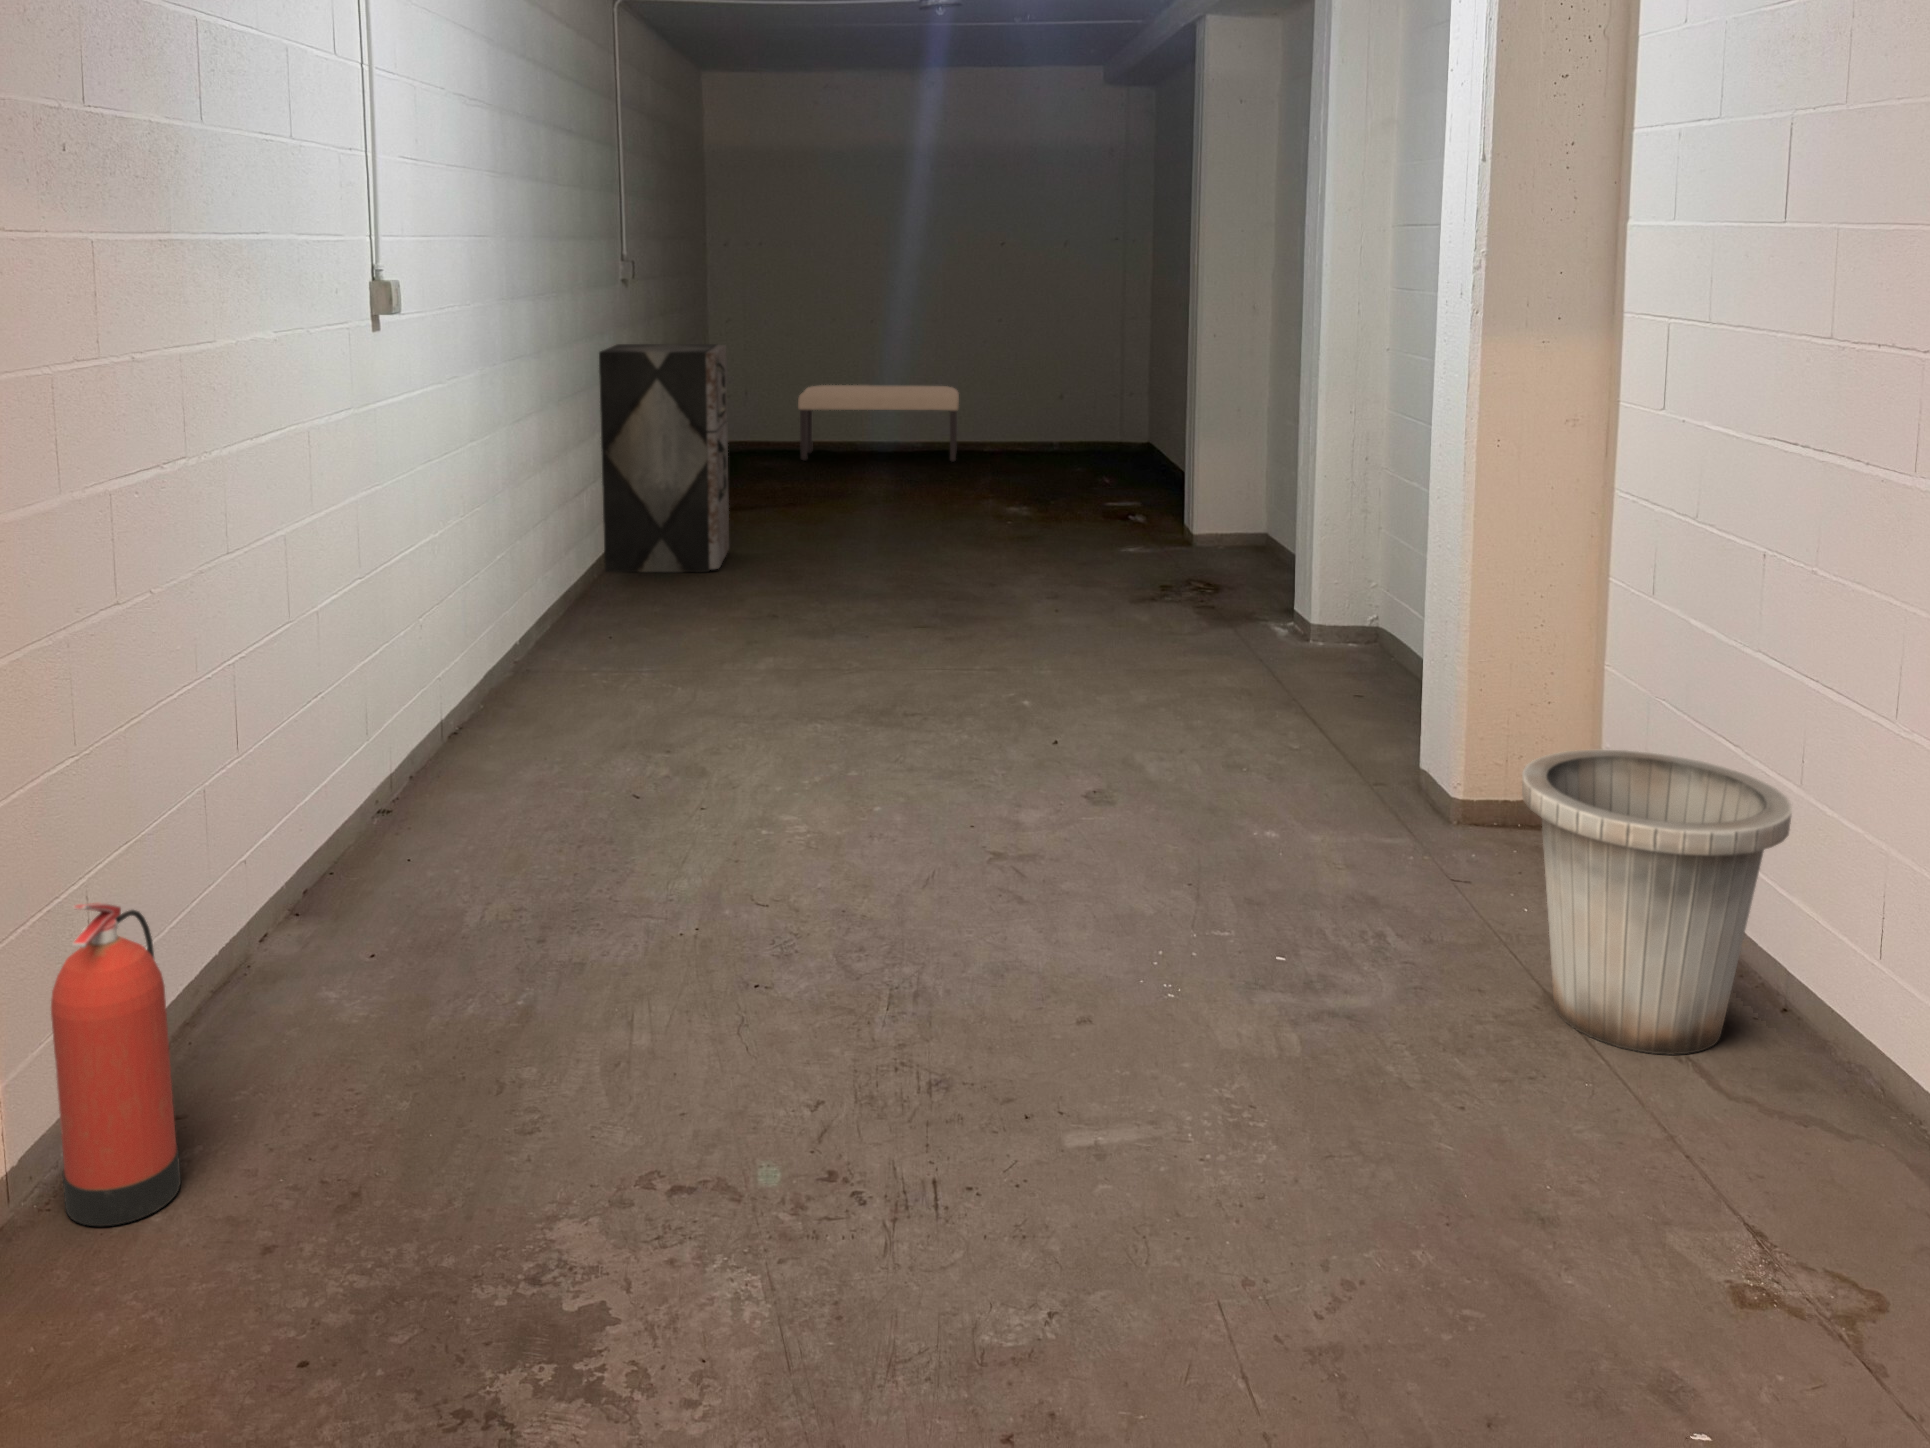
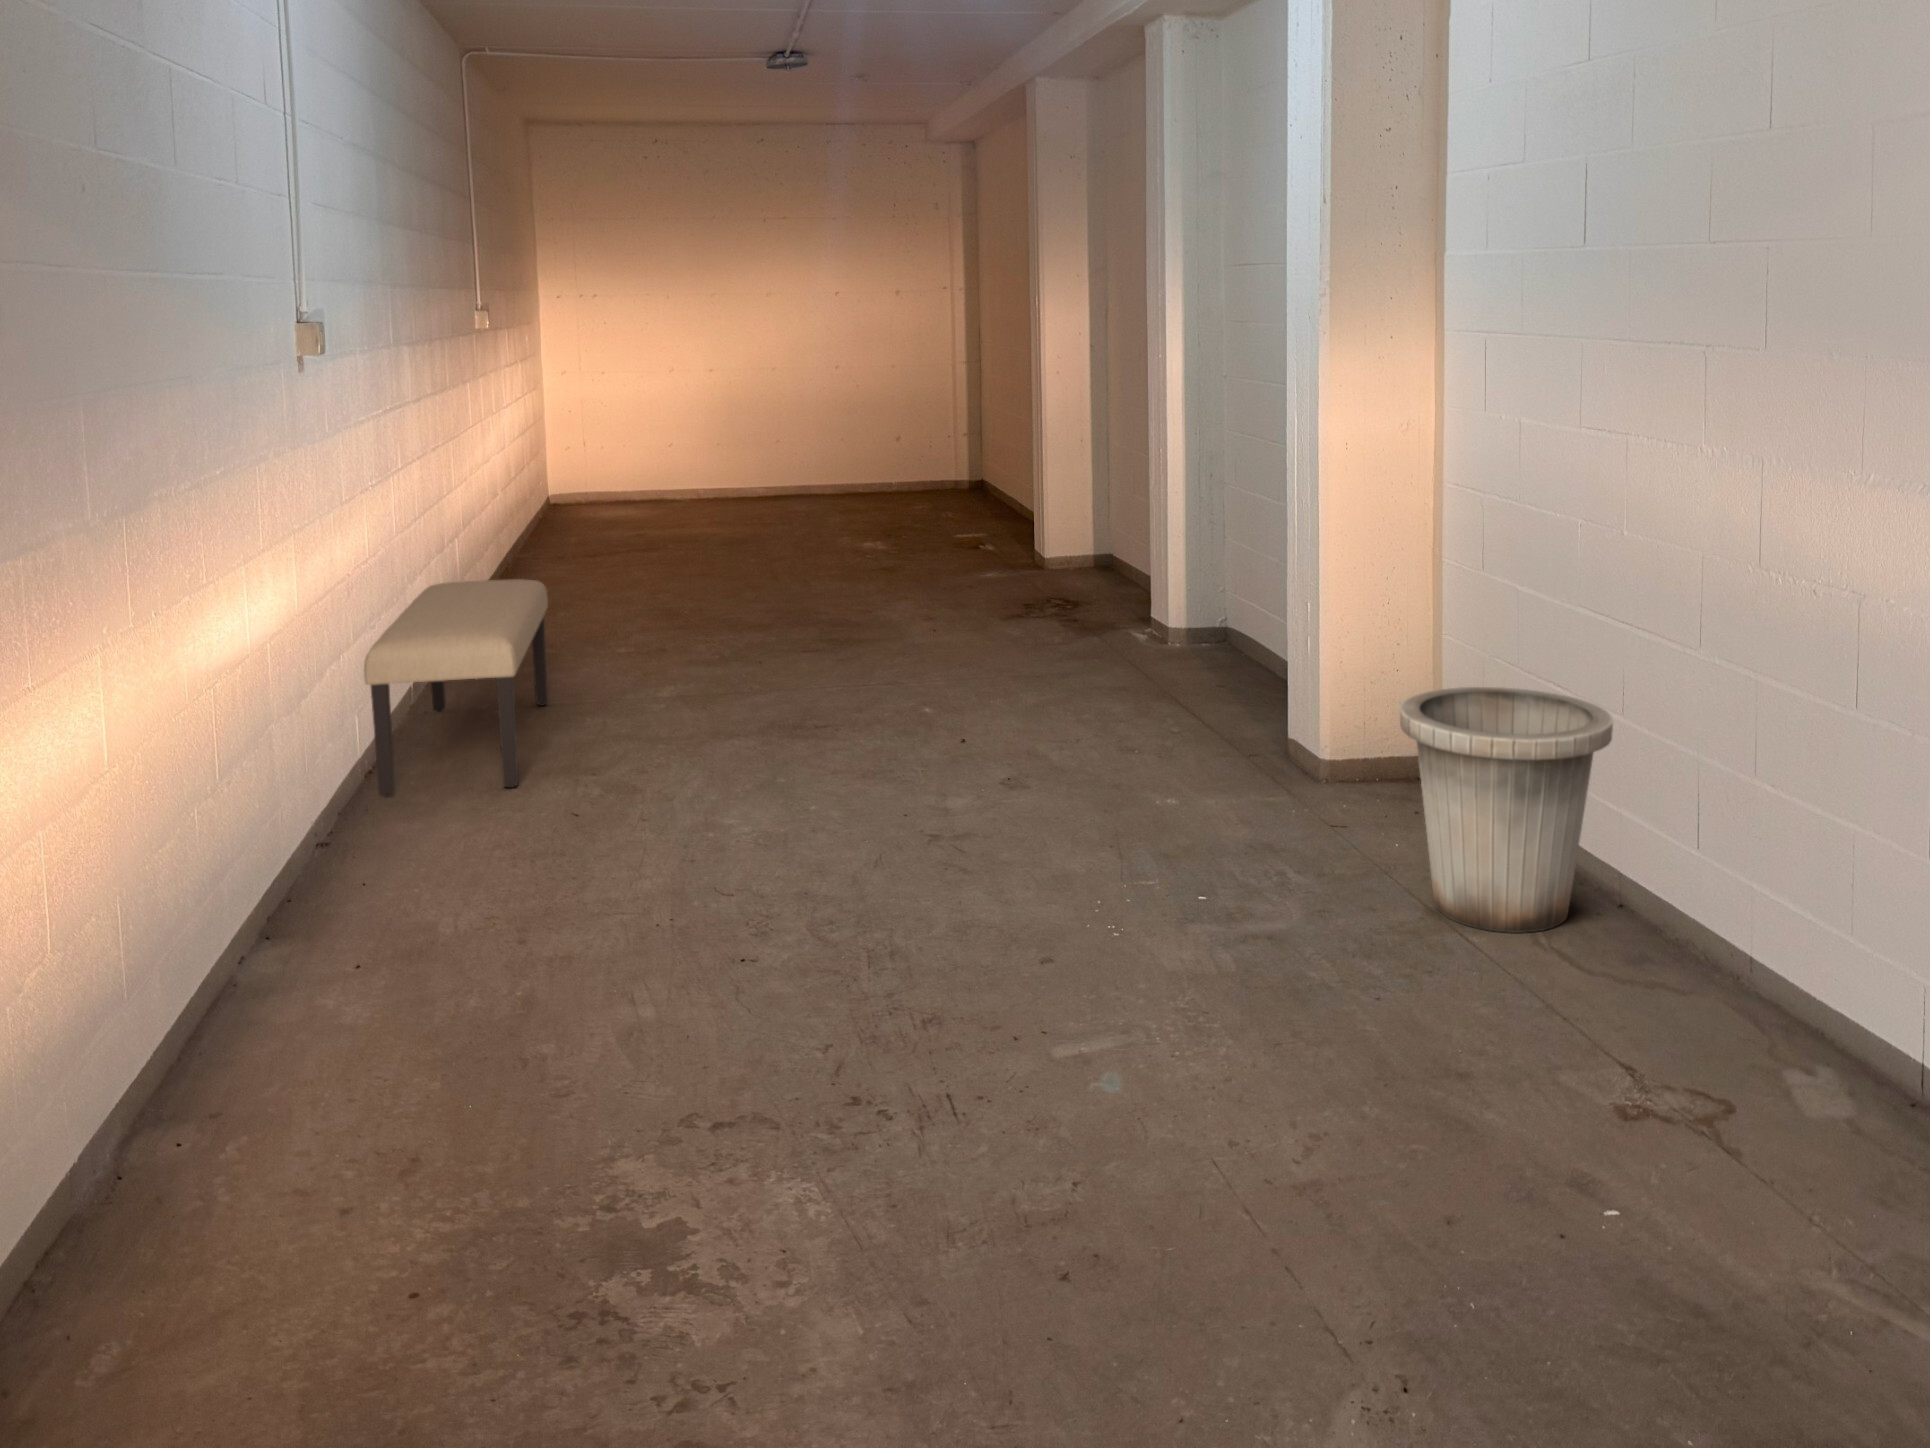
storage cabinet: present [599,344,729,572] -> none [476,392,610,619]
bench: present [798,385,959,462] -> present [364,579,548,797]
fire extinguisher: present [51,903,181,1226] -> none [101,905,231,1223]

